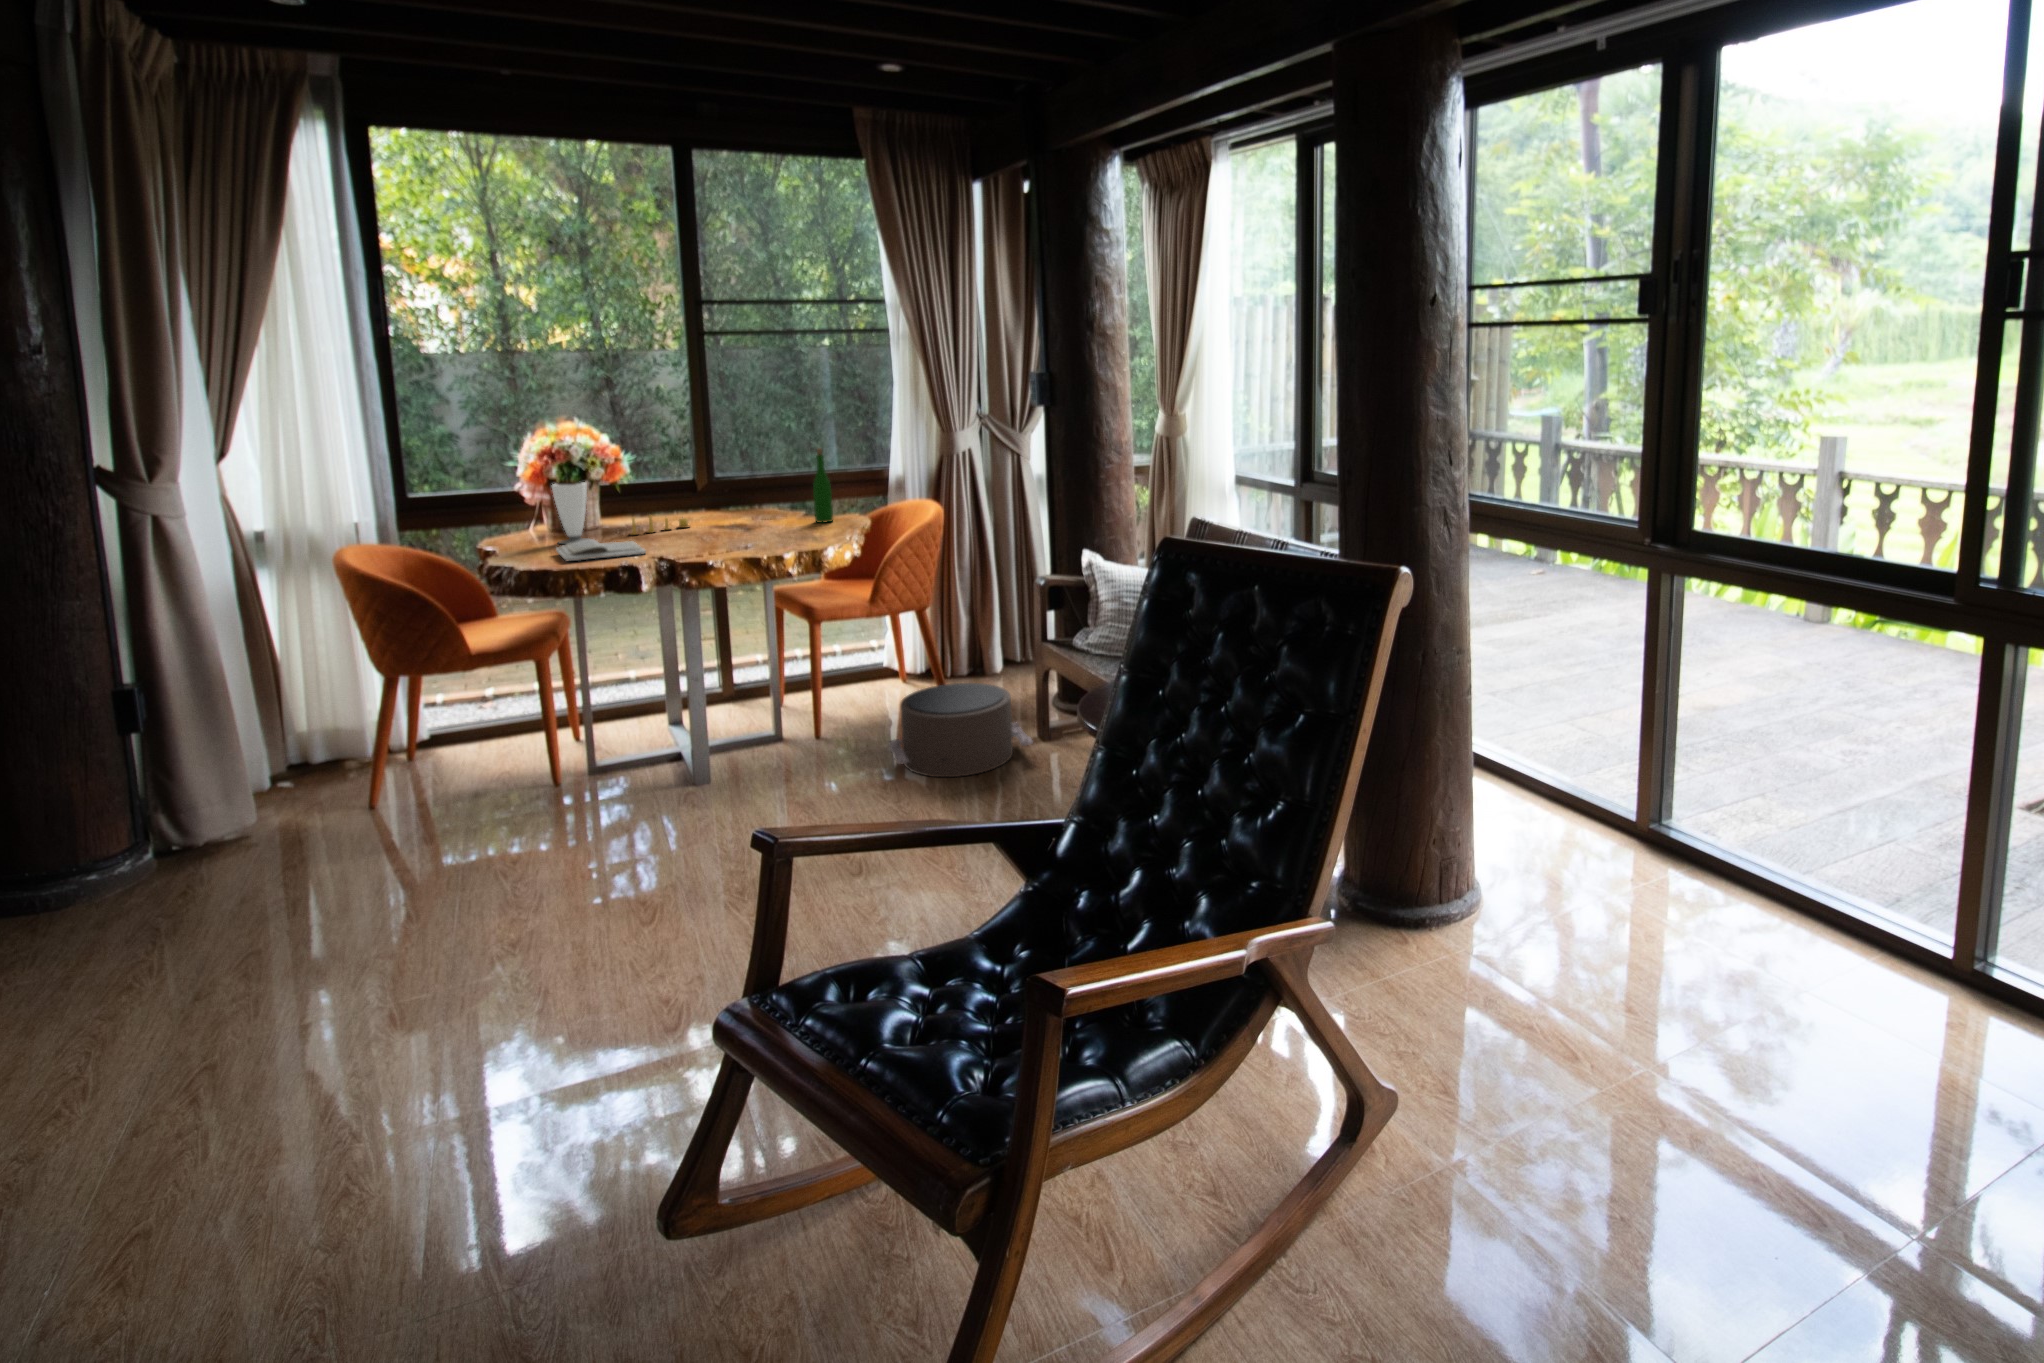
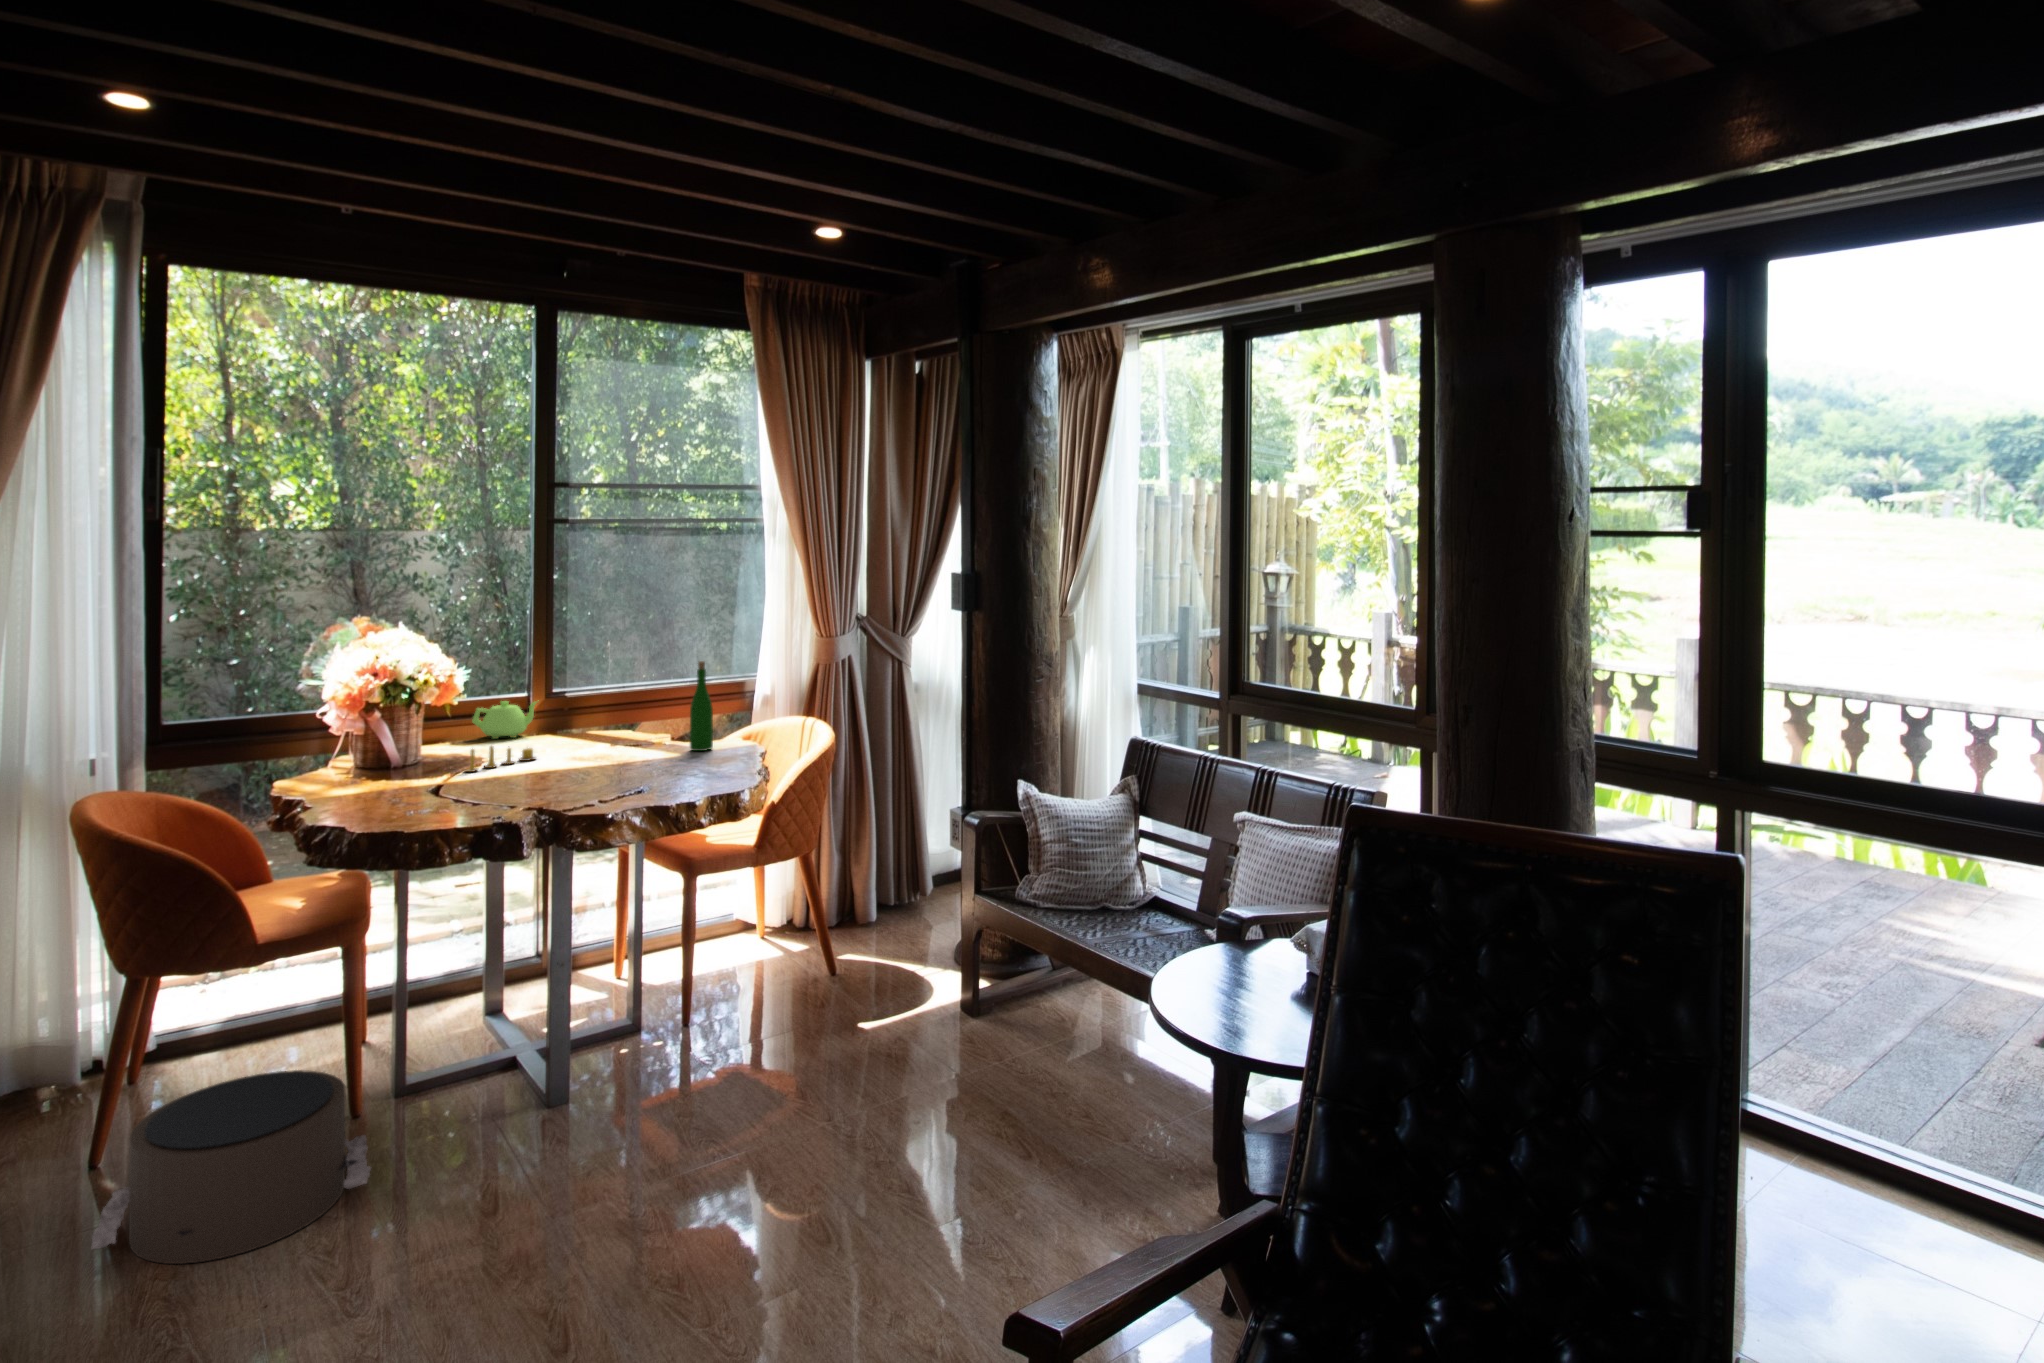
cup: present [552,482,588,544] -> none [379,706,423,786]
teapot: none [654,482,708,513] -> present [472,701,537,739]
book: present [556,539,646,561] -> none [391,781,513,813]
pouf: present [890,683,1033,777] -> present [91,1070,372,1264]

